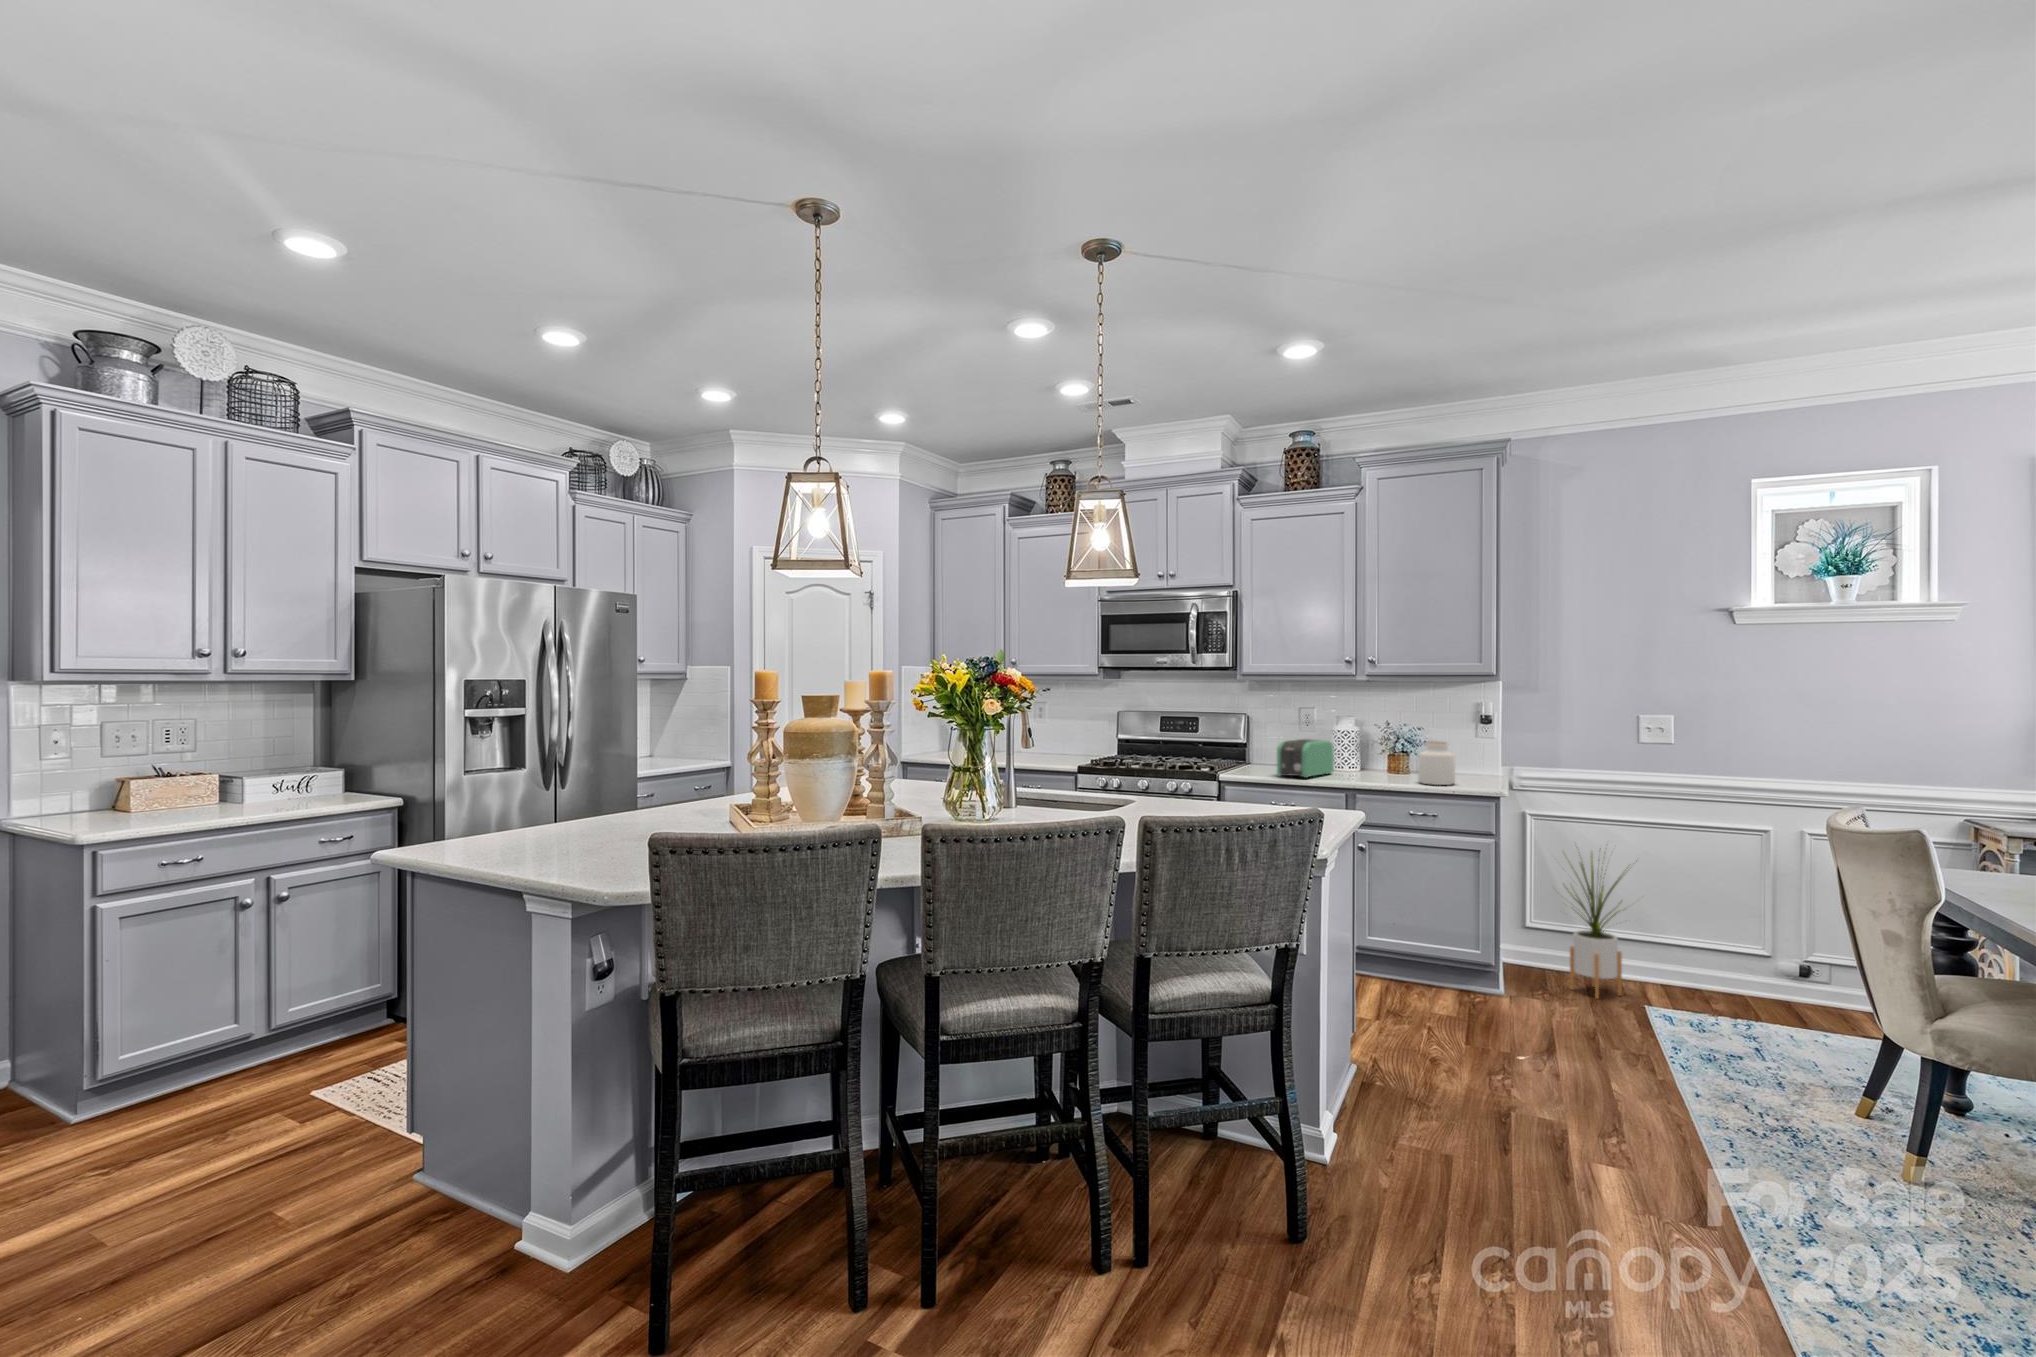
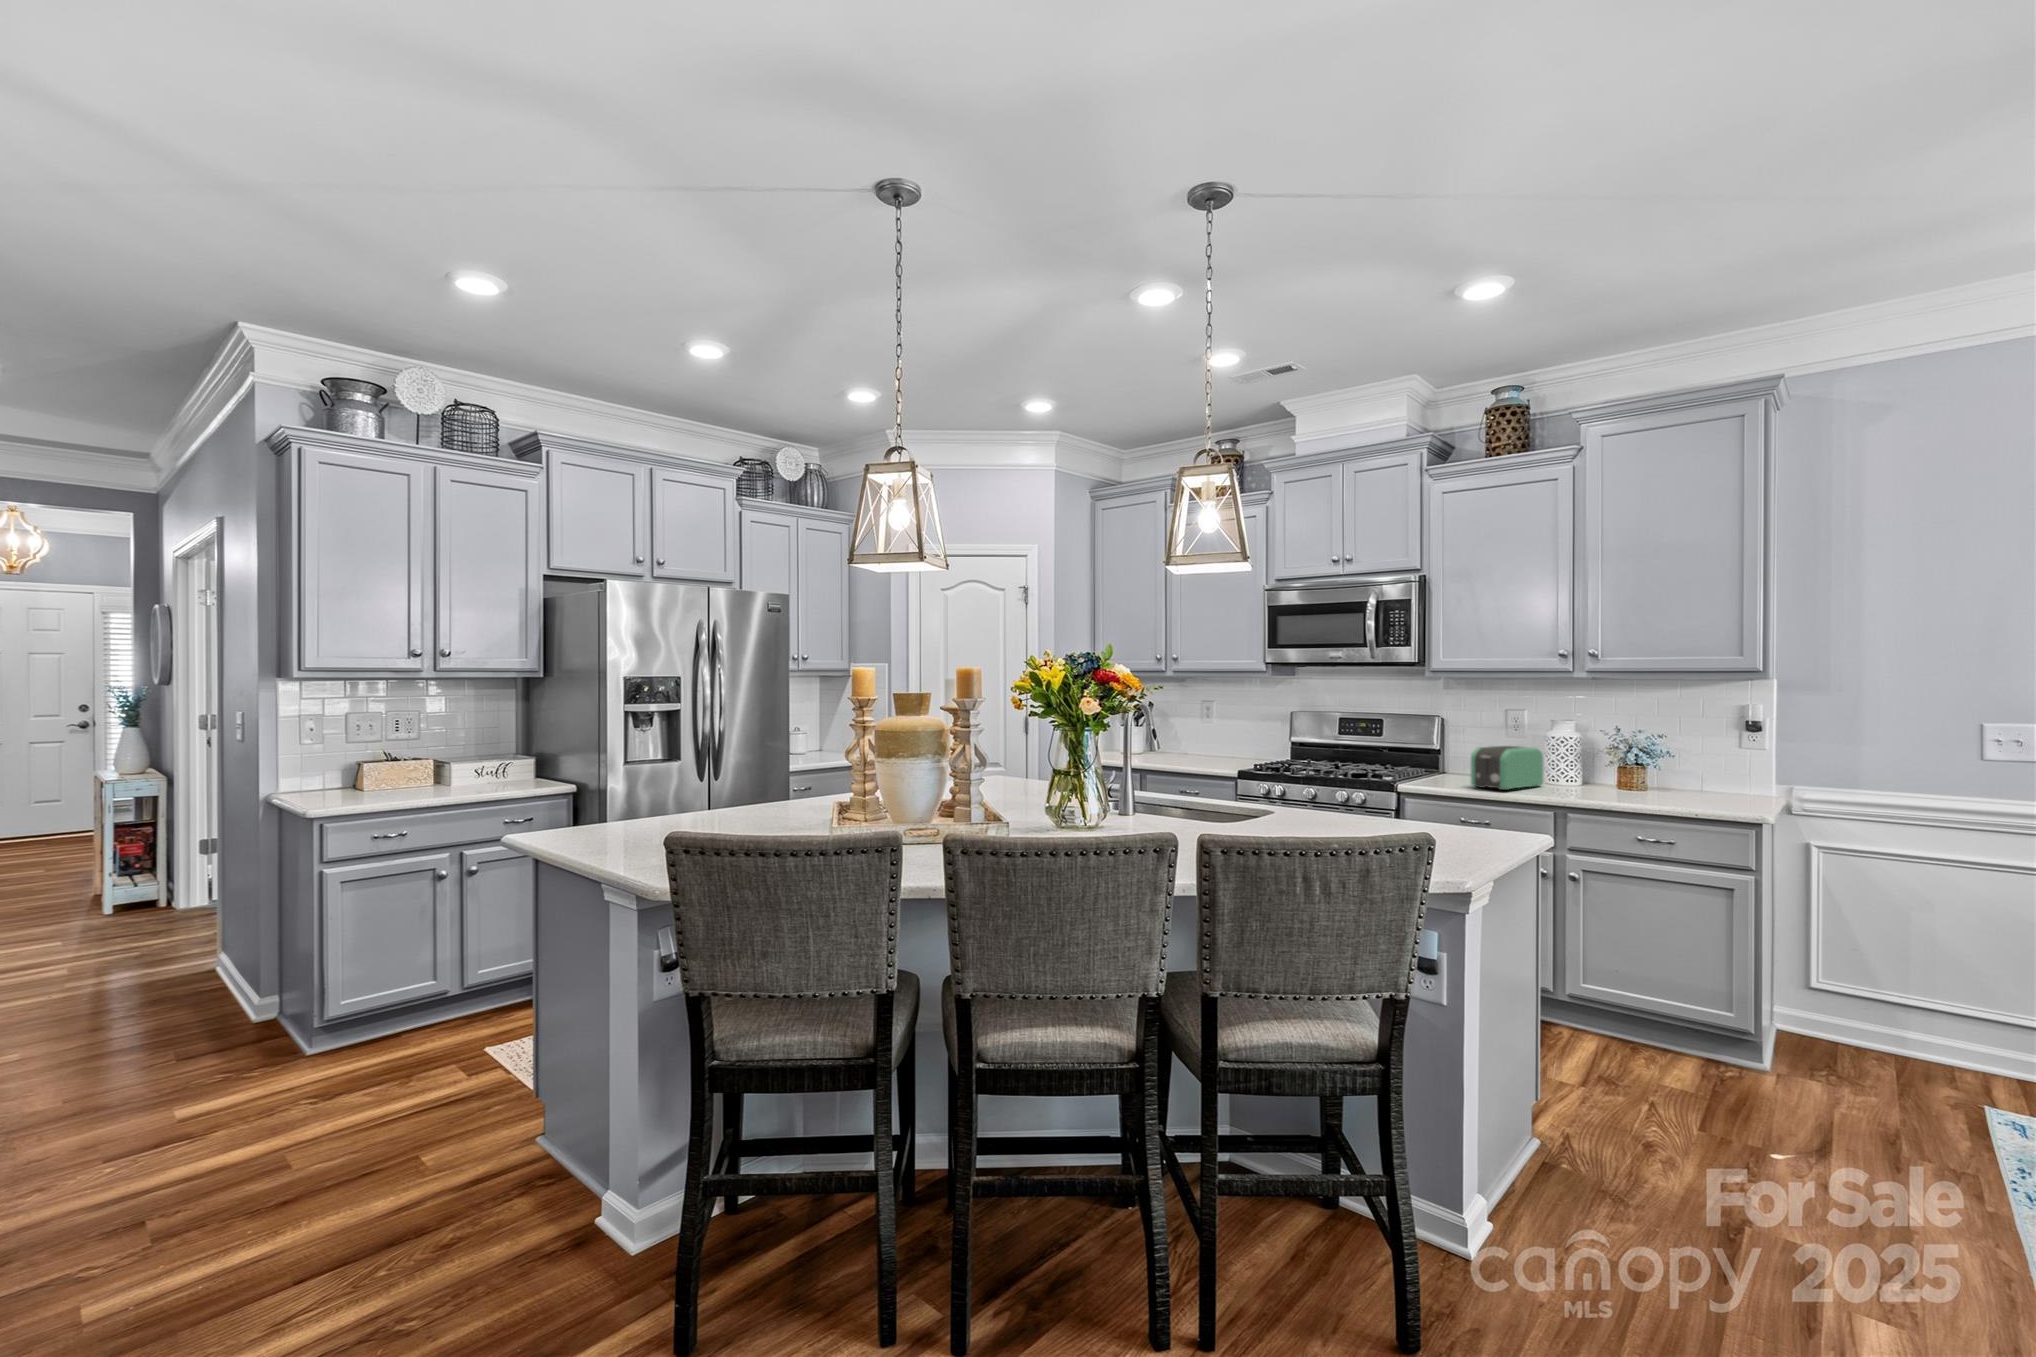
jar: present [1418,742,1455,785] -> none [1648,752,1697,804]
house plant: present [1563,853,1637,999] -> none [1830,877,1966,1080]

